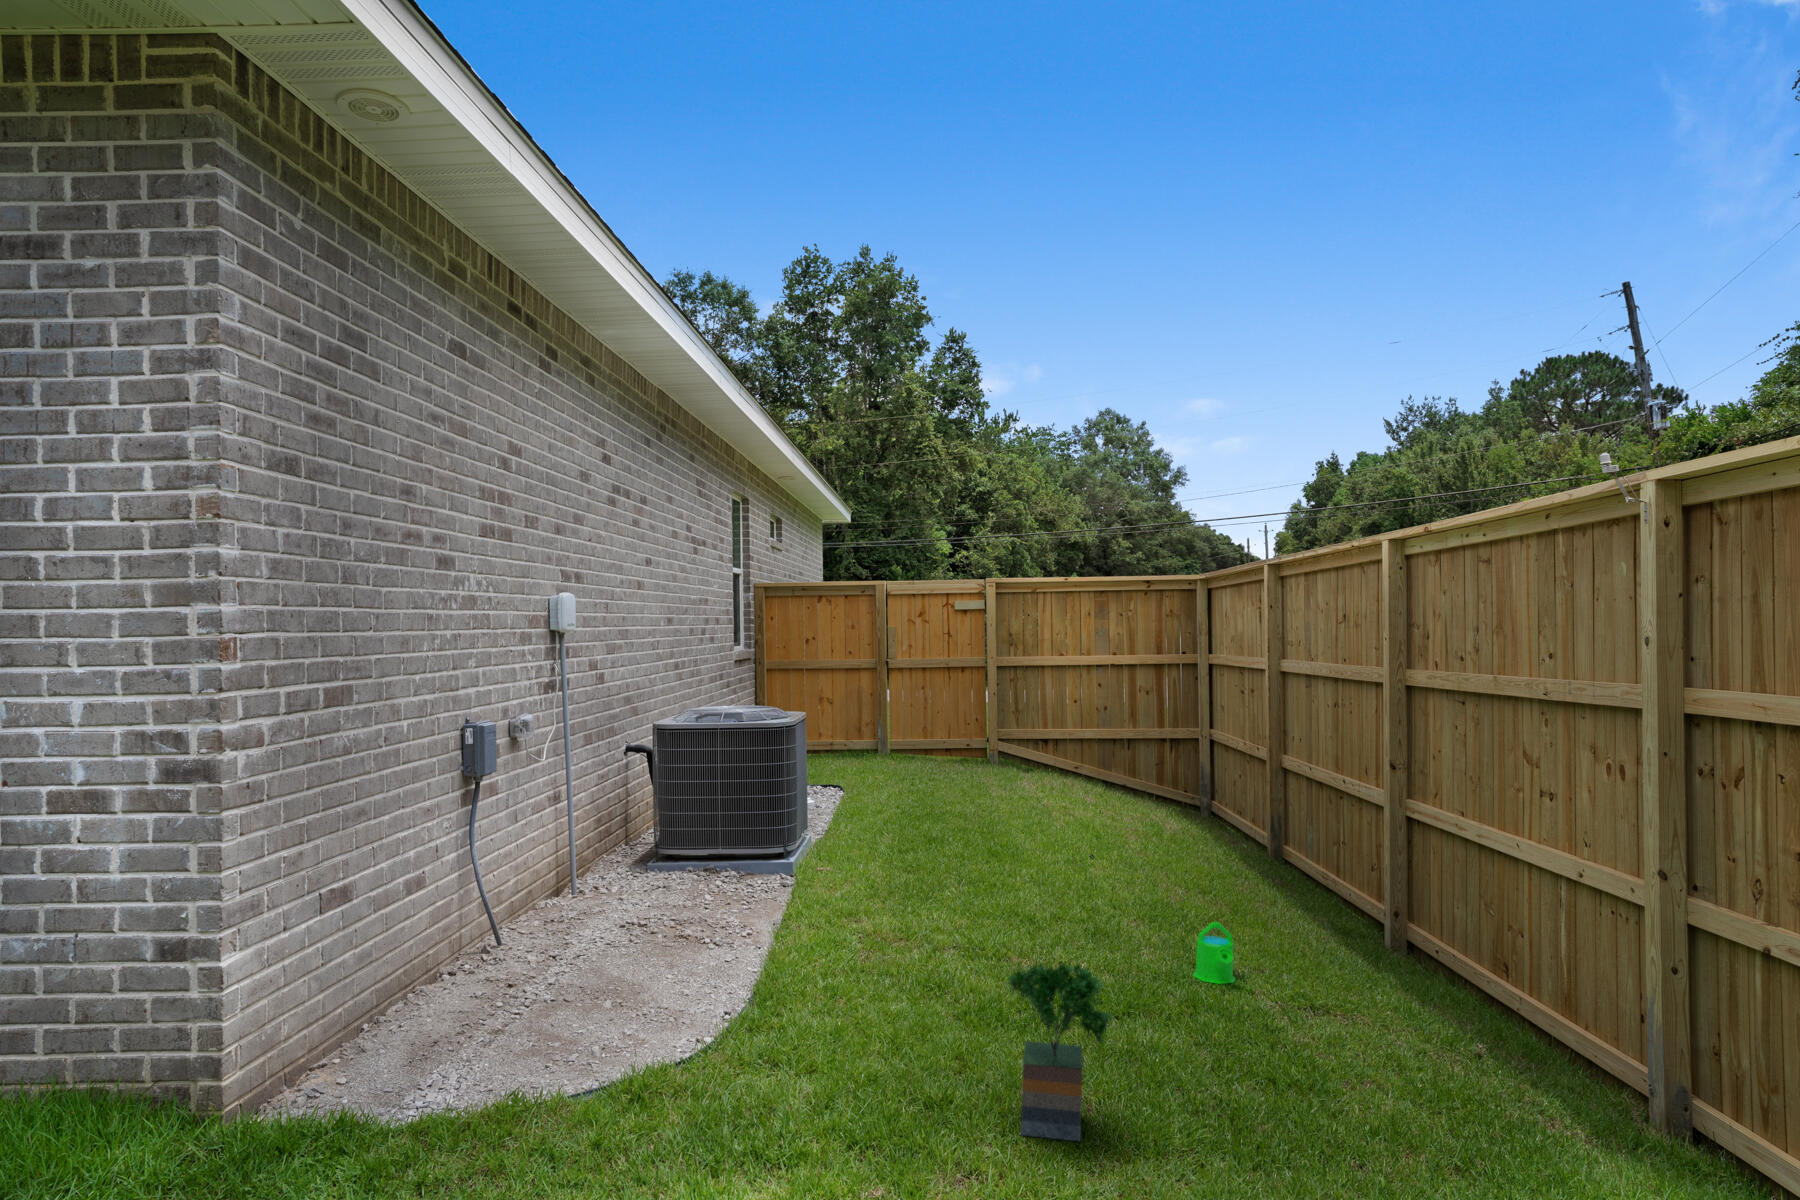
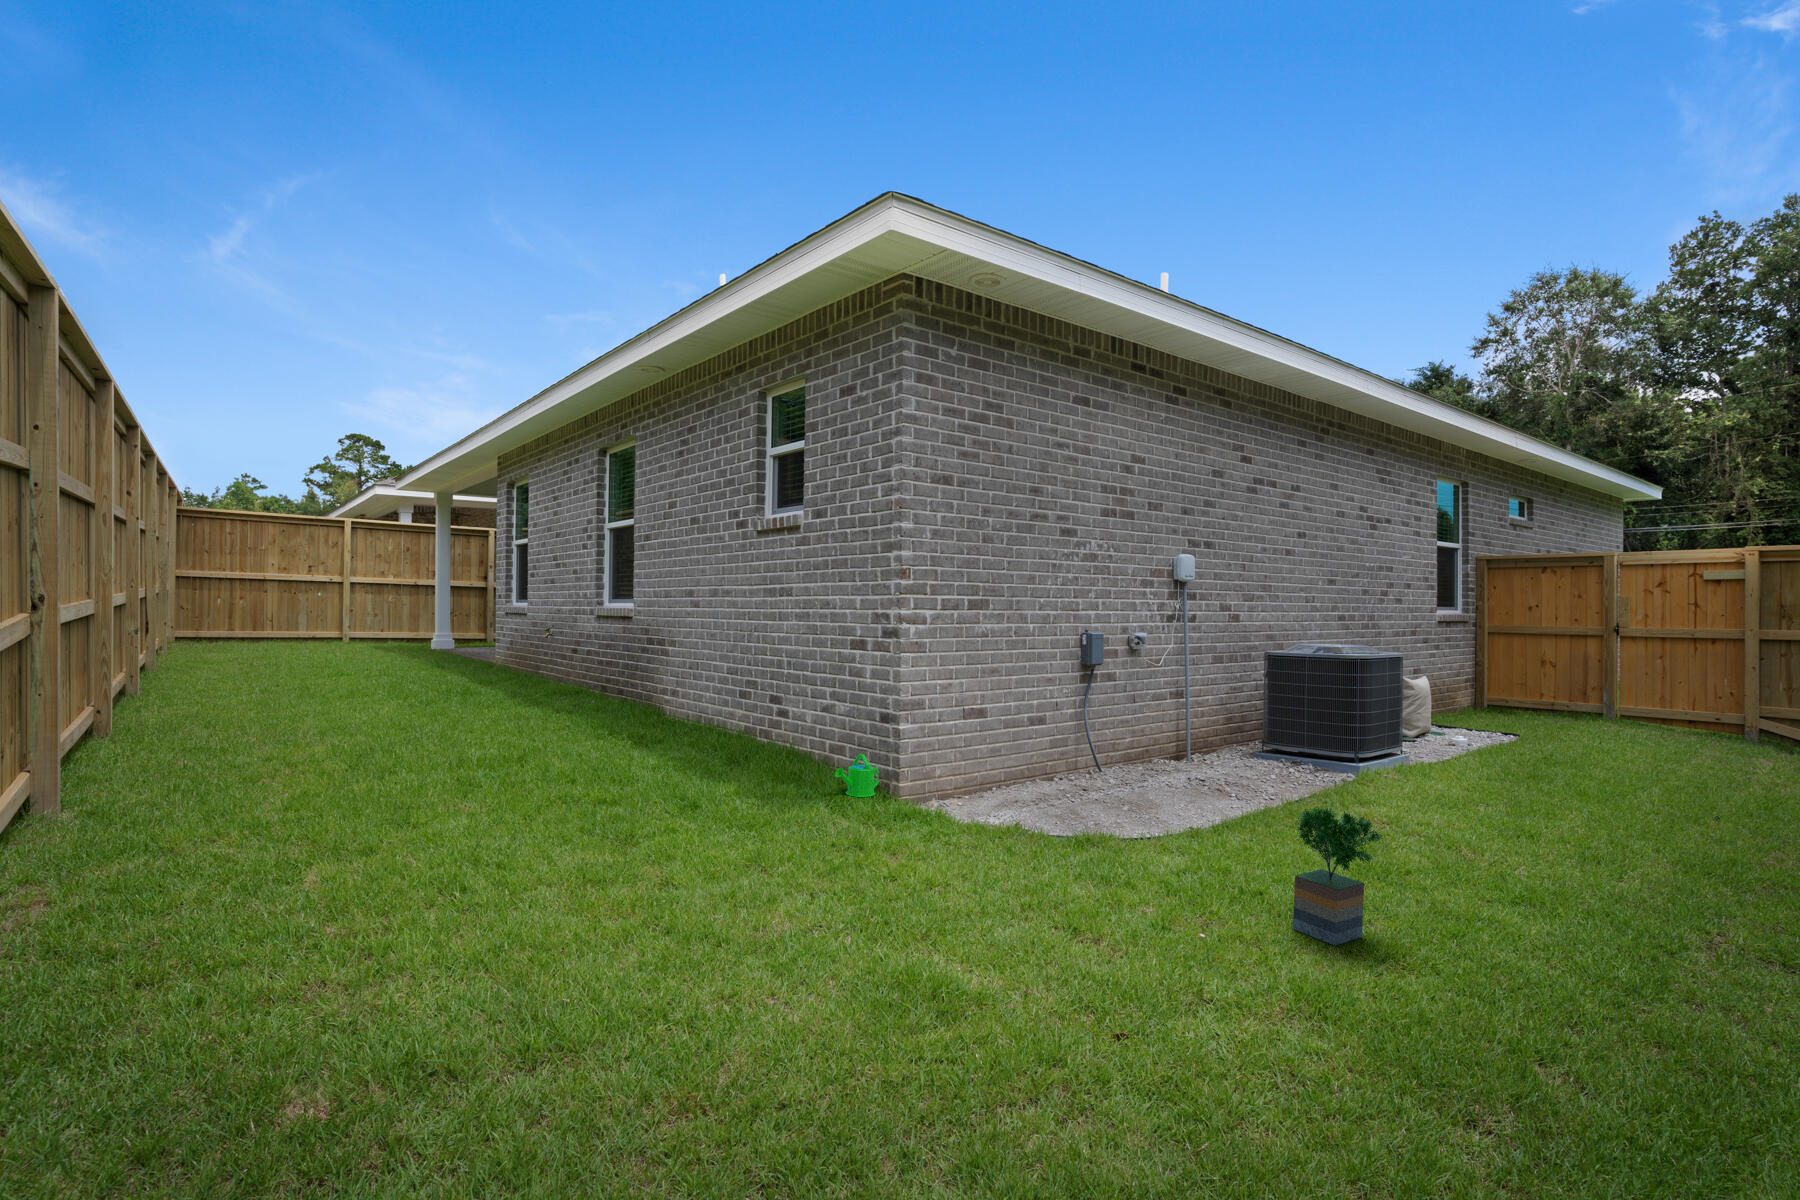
watering can: present [1193,922,1235,984] -> present [835,754,879,797]

